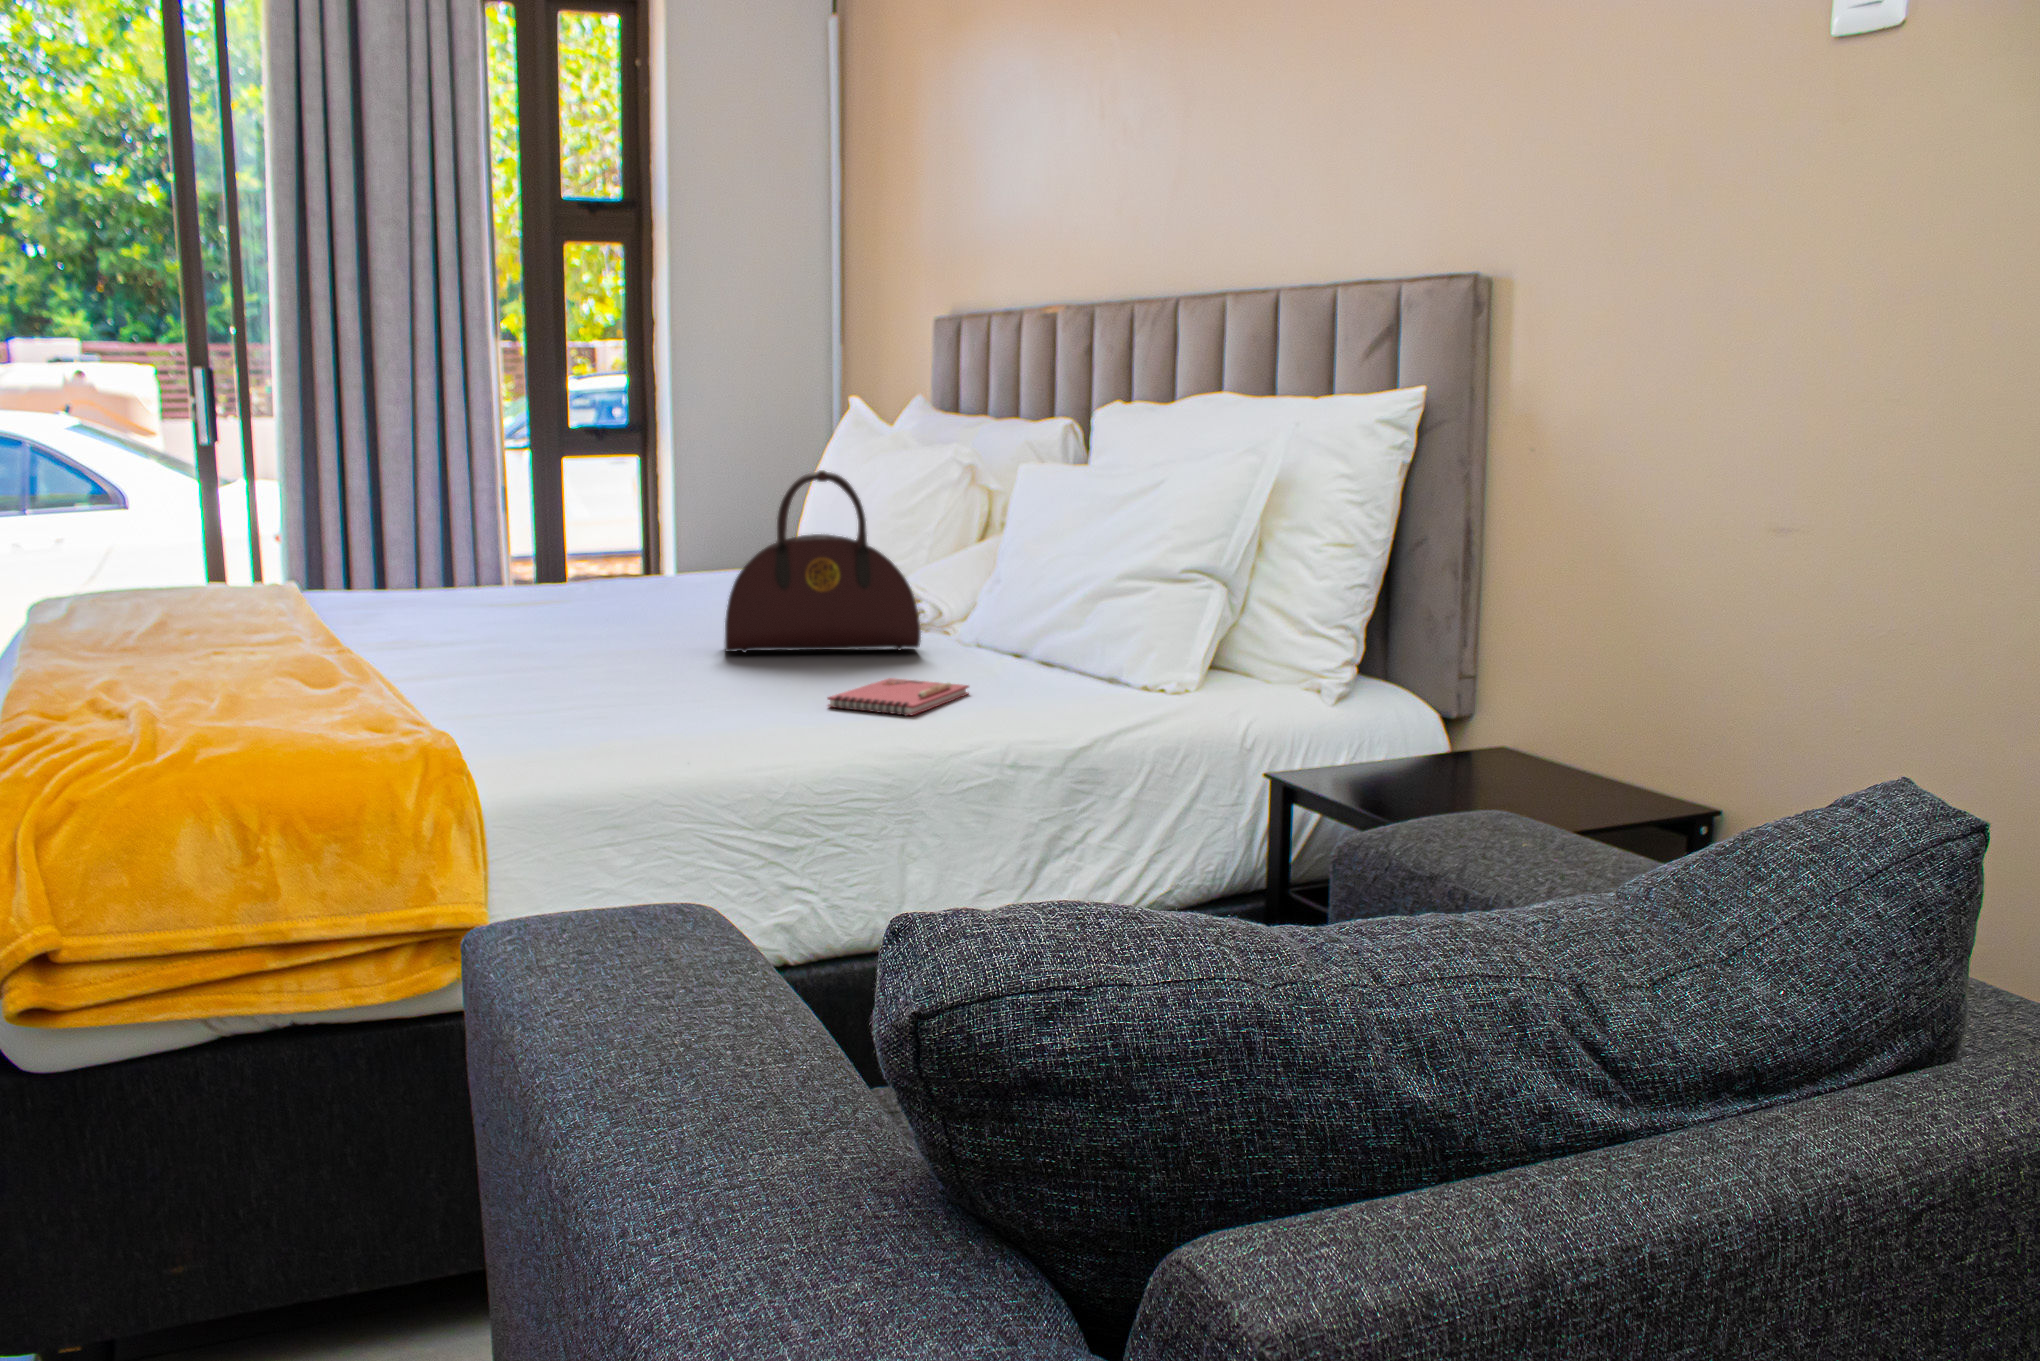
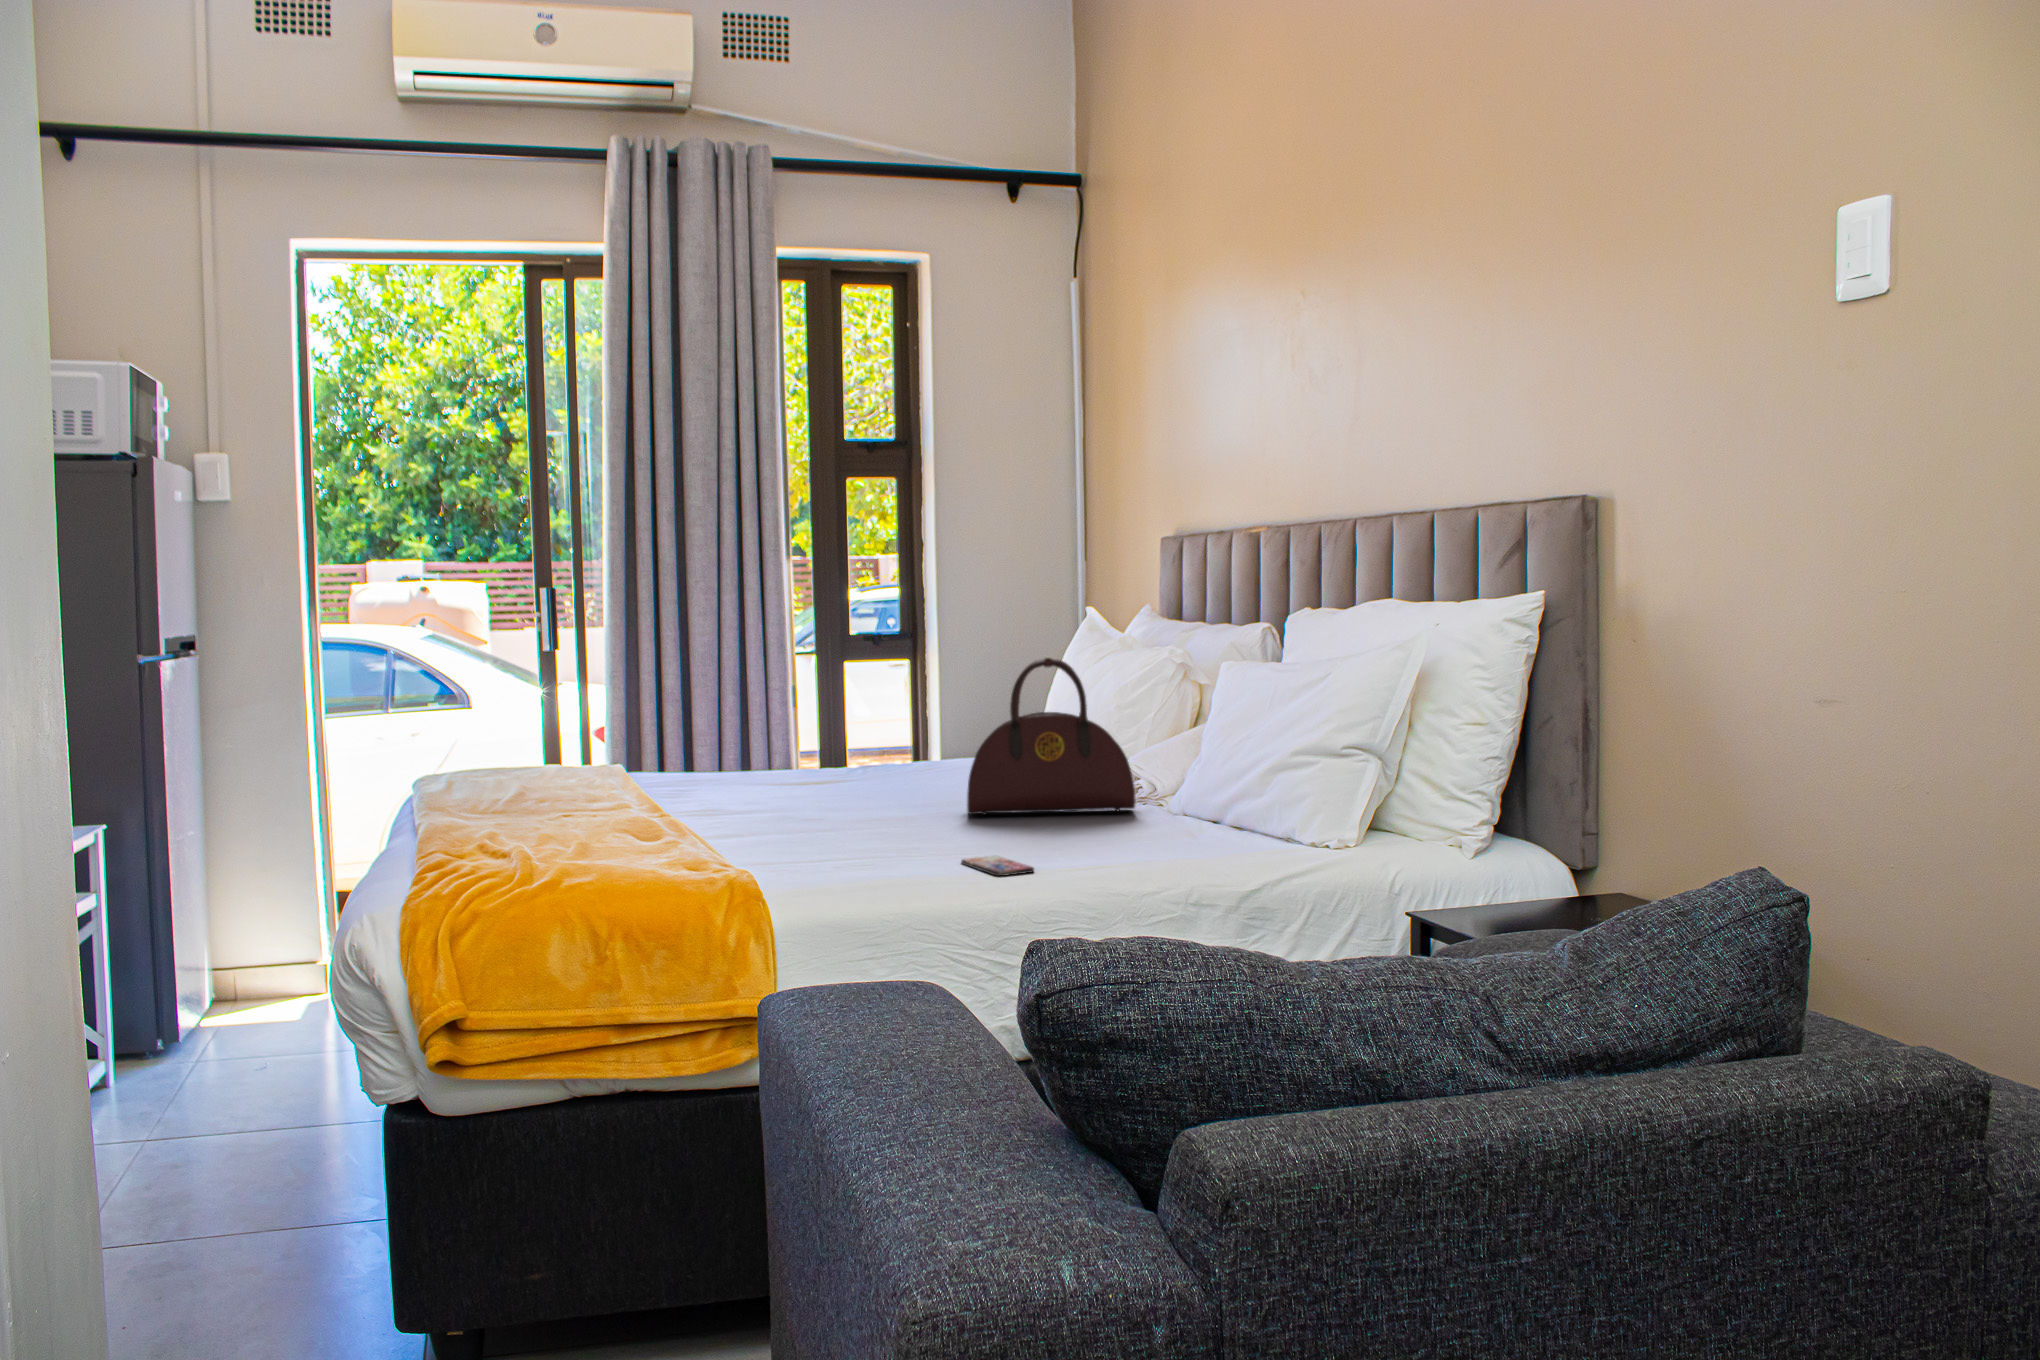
notebook: present [828,678,969,716] -> none [1048,833,1172,864]
smartphone: none [722,706,813,733] -> present [961,856,1034,876]

